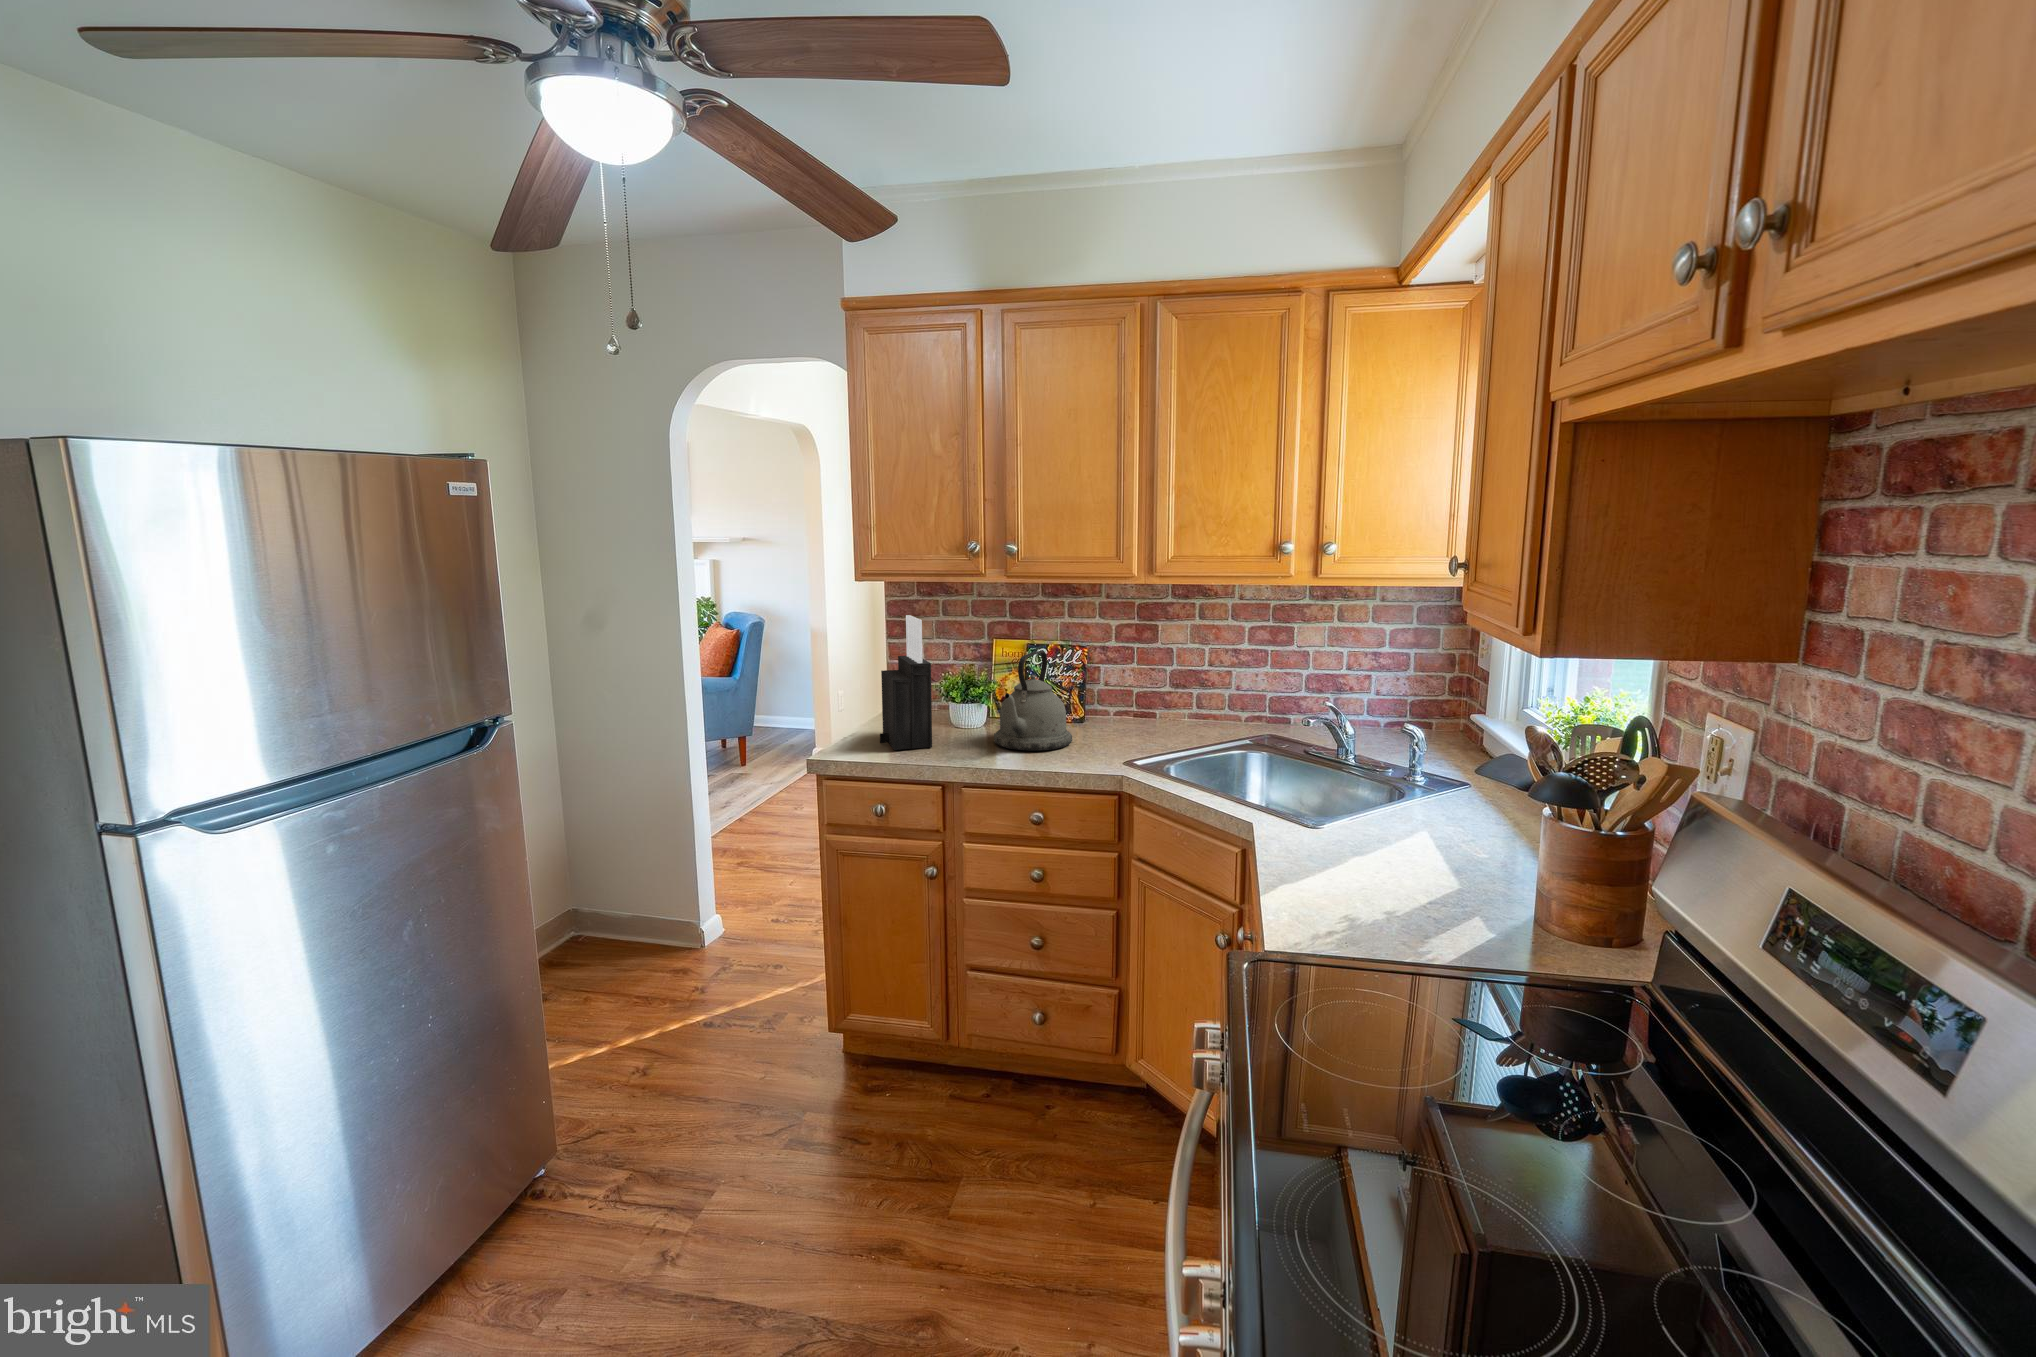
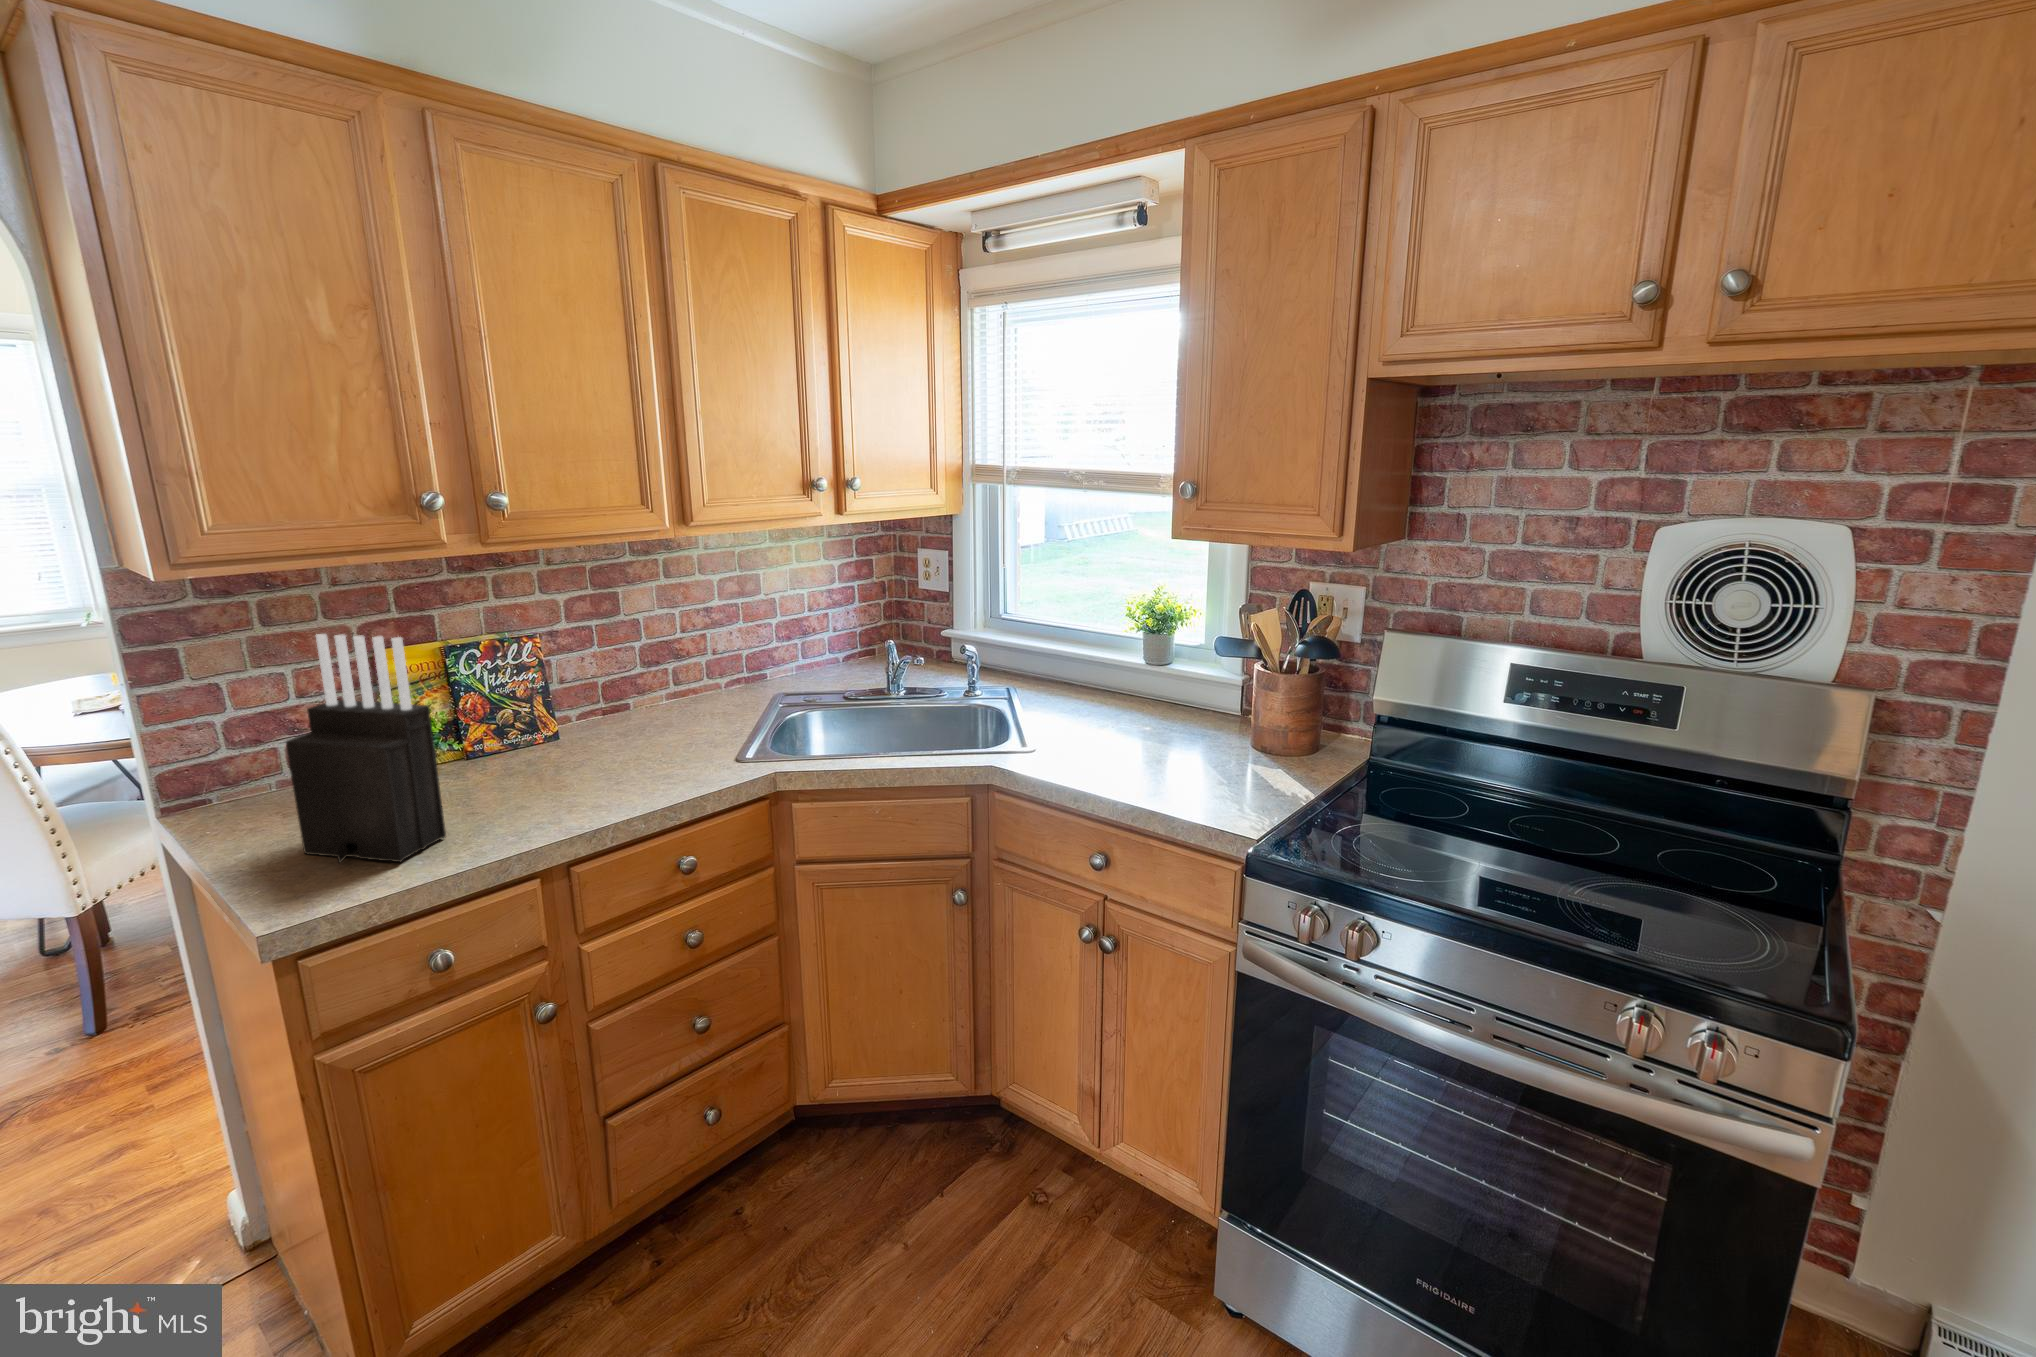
kettle: present [994,651,1072,751] -> none [502,652,625,801]

